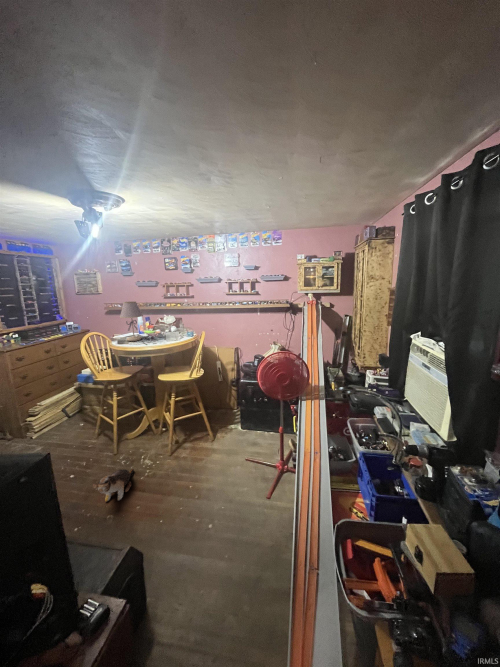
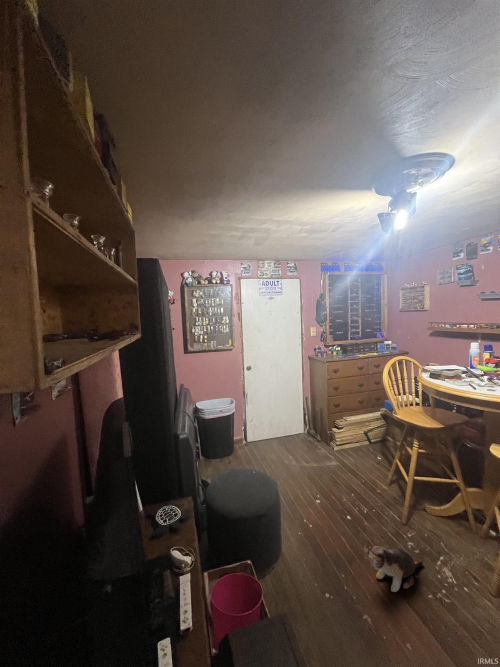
table lamp: present [120,302,143,341] -> none [438,322,476,379]

